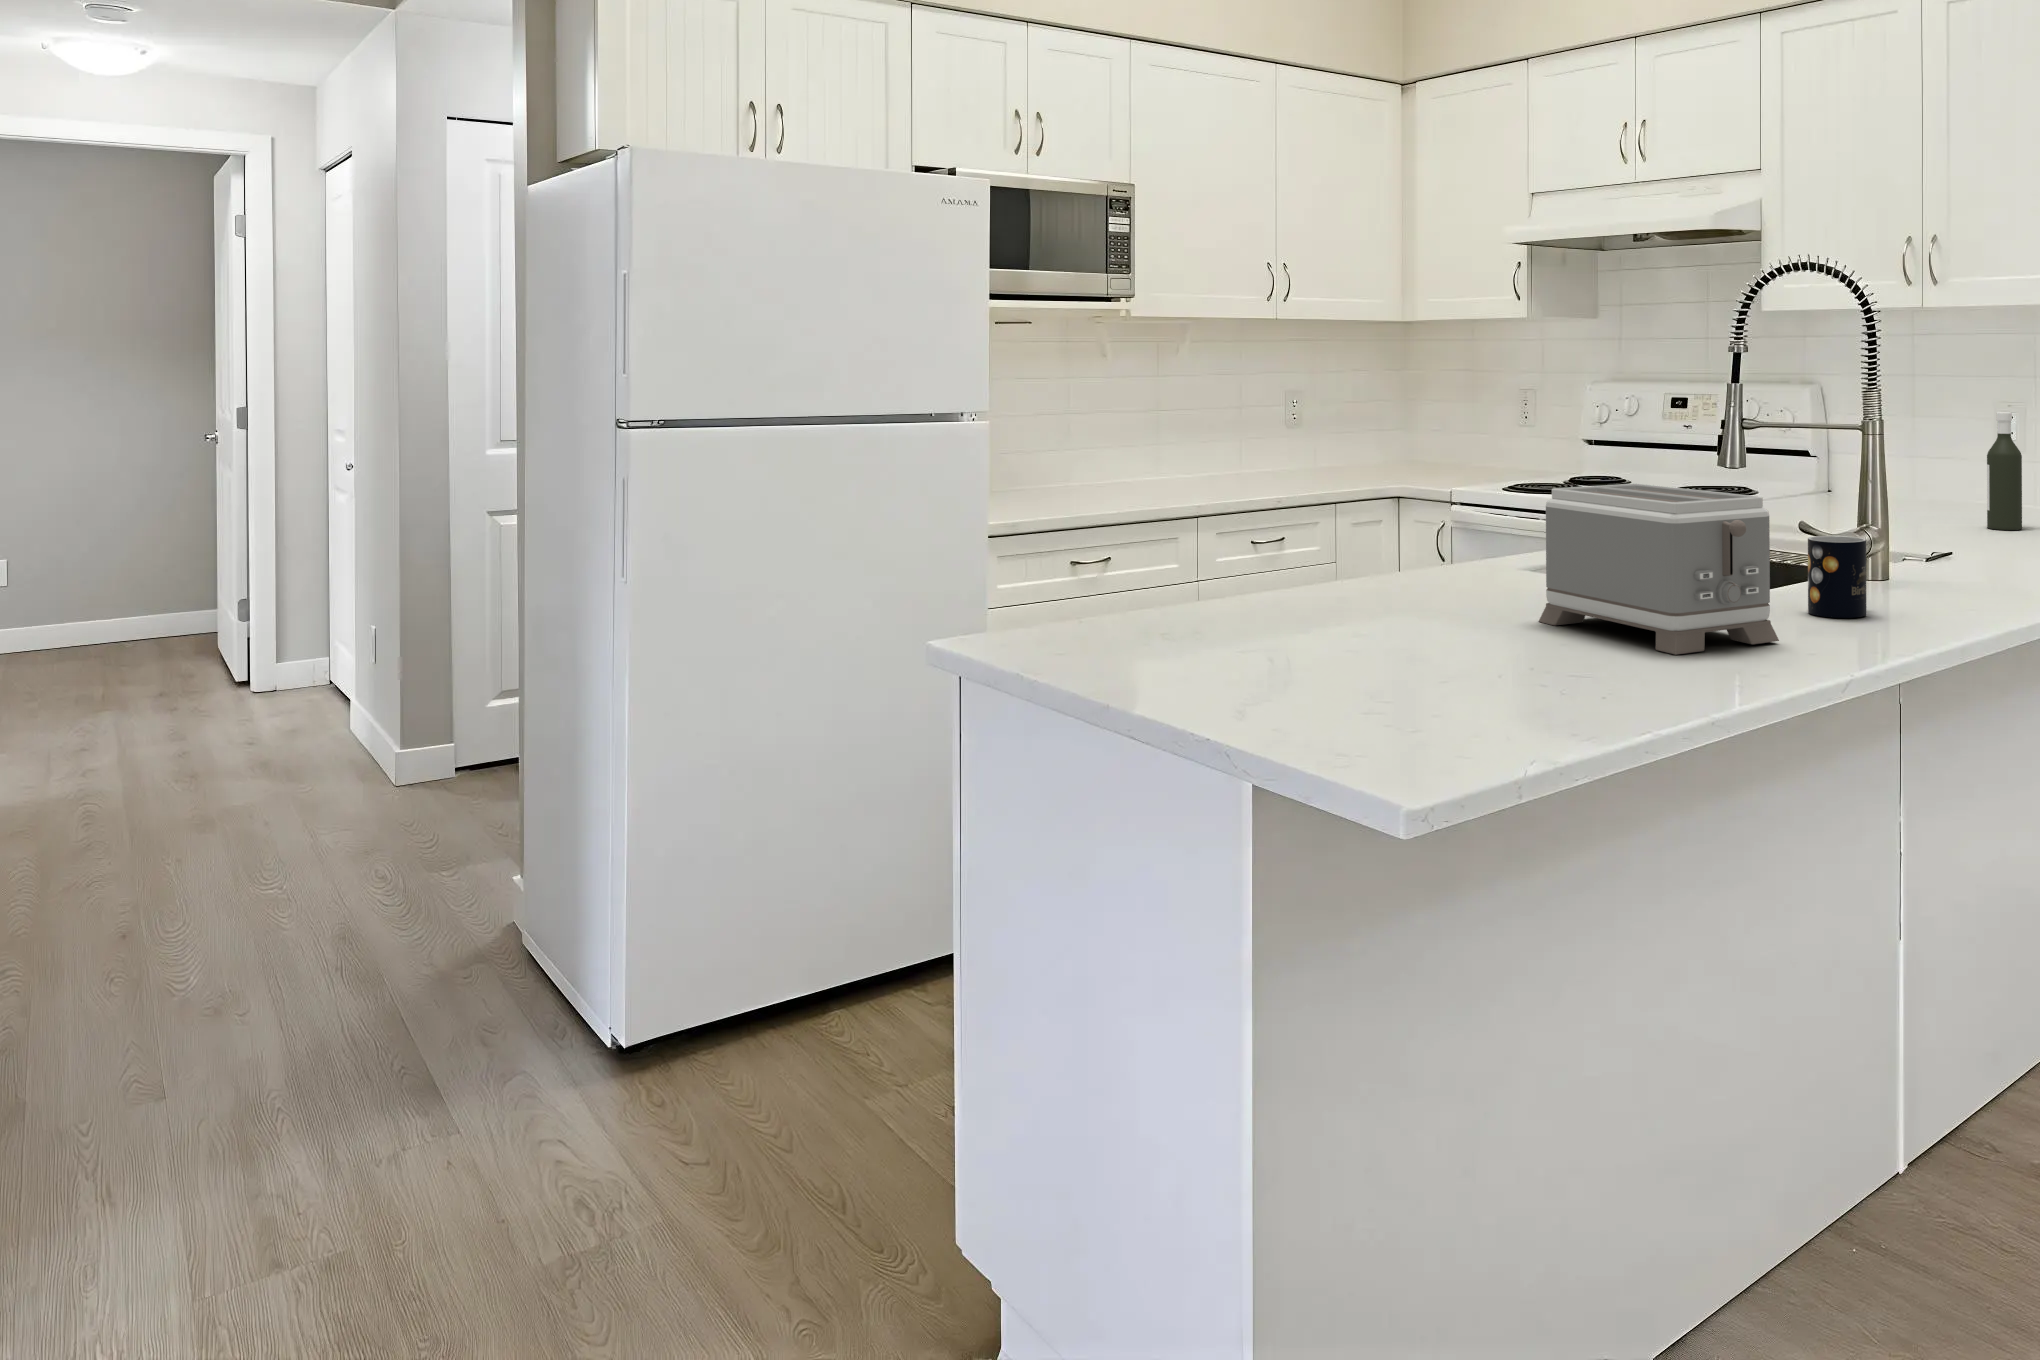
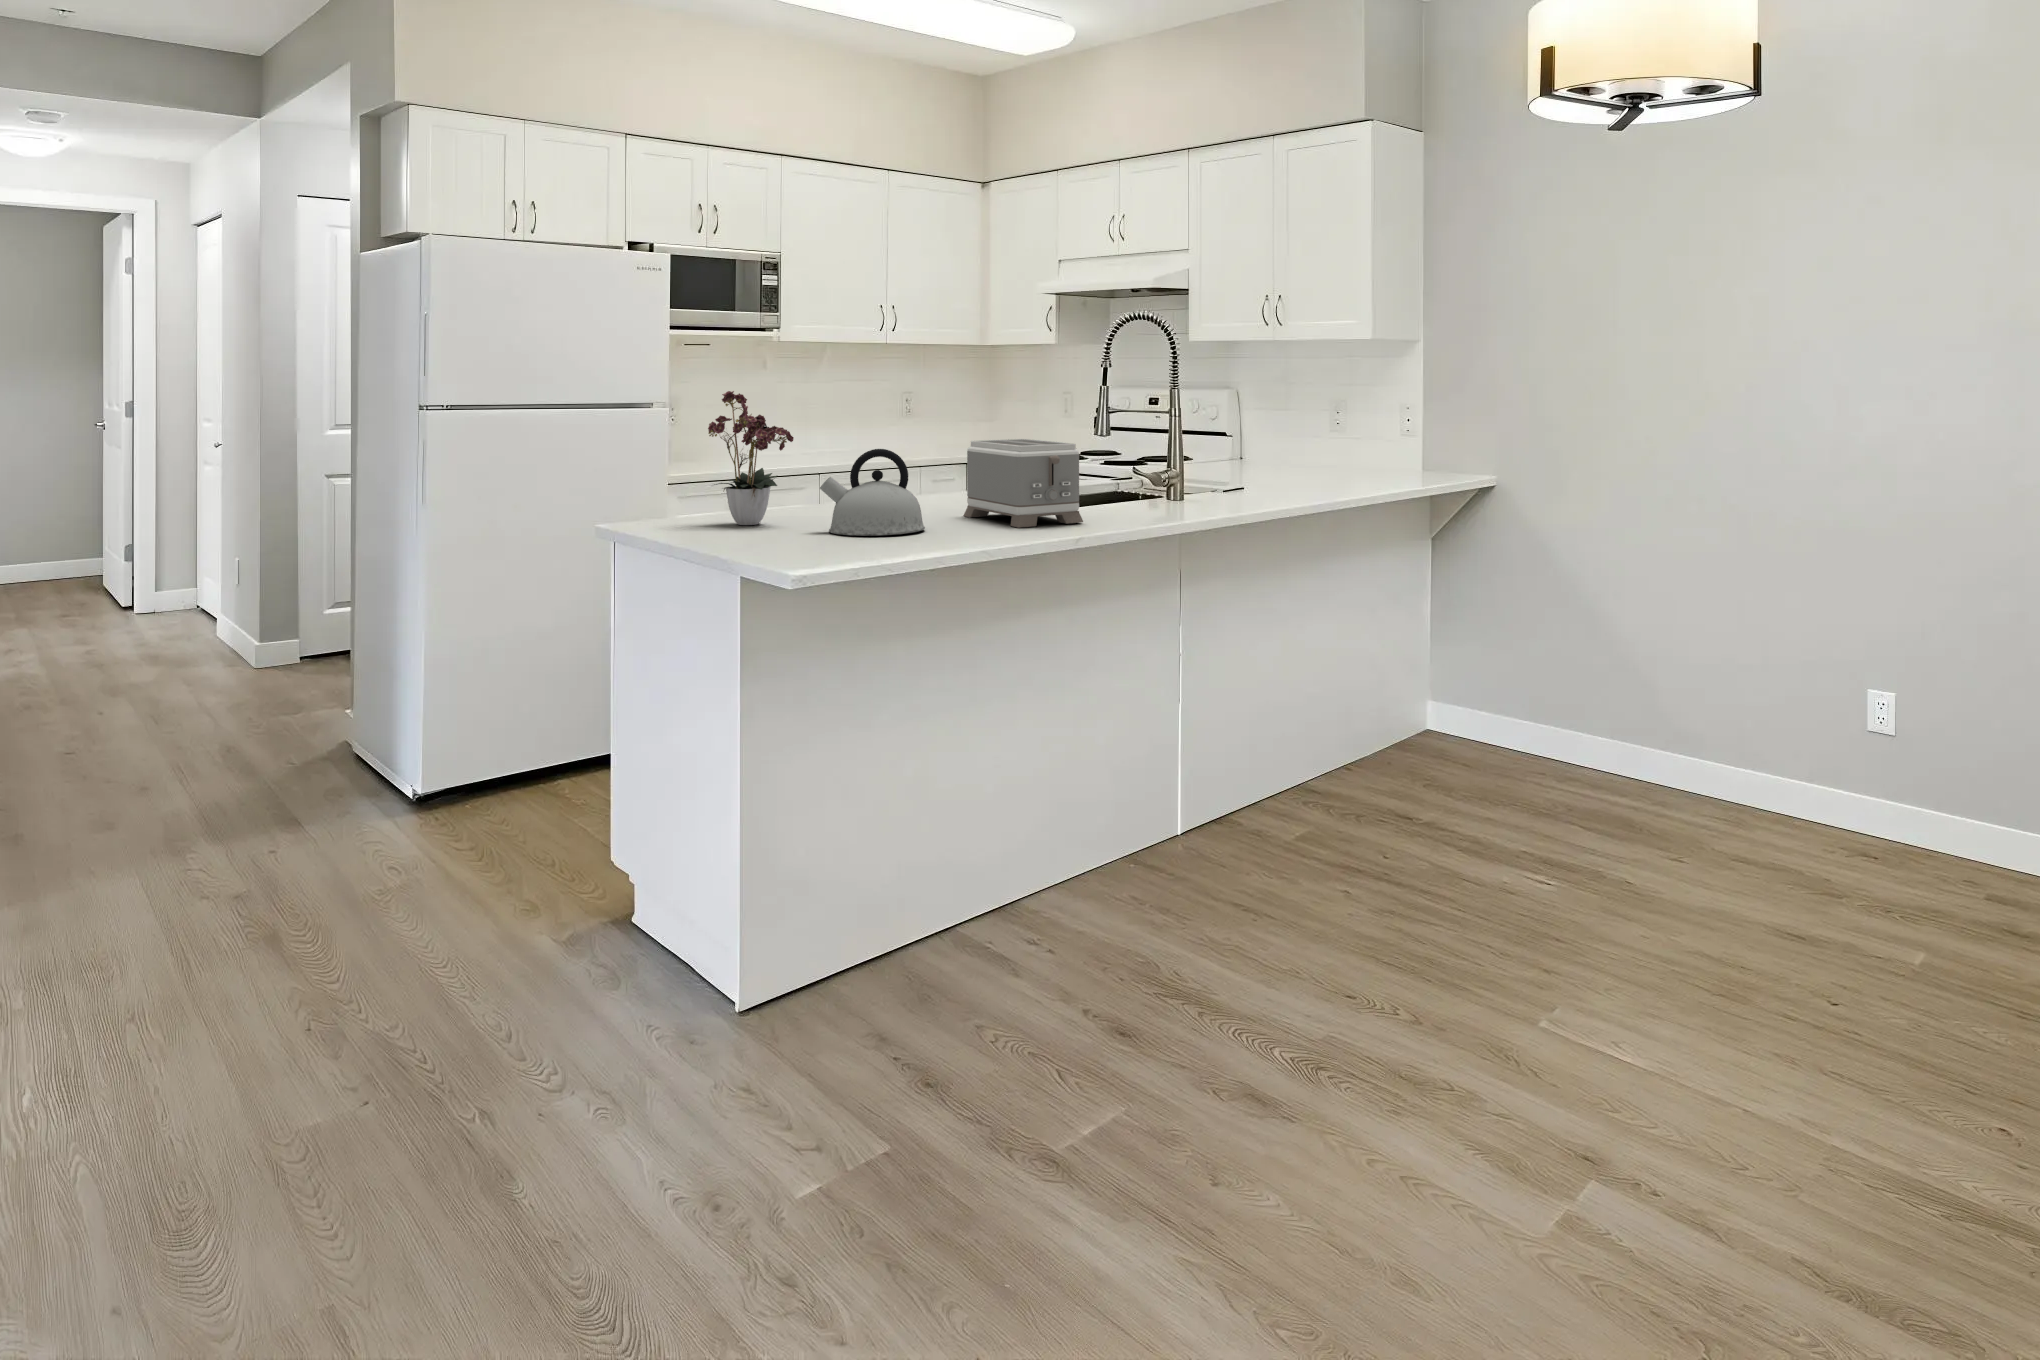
flower arrangement: none [1101,392,1275,646] -> present [708,391,794,525]
bottle: present [1987,412,2022,530] -> none [1314,404,1334,477]
kettle: none [1325,511,1516,678] -> present [820,449,925,536]
mug: present [1808,536,1867,618] -> none [1124,469,1160,514]

